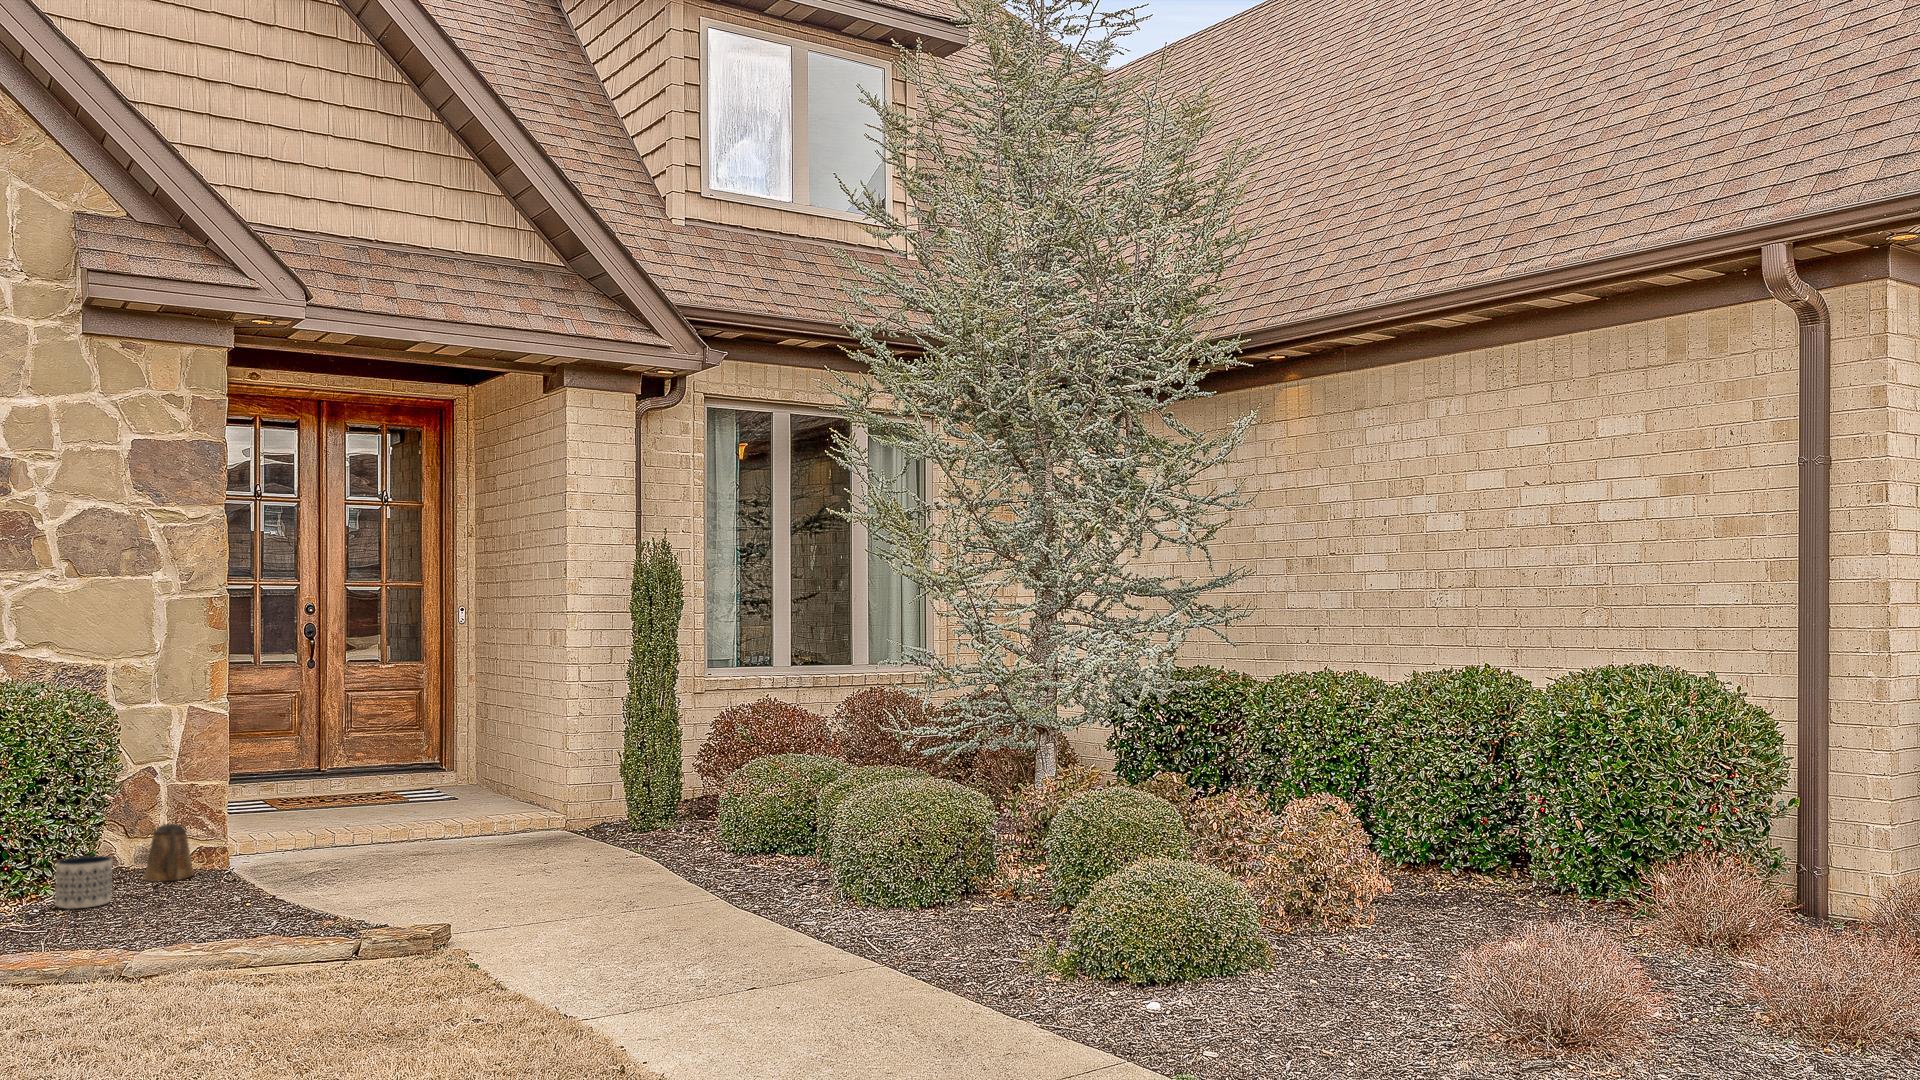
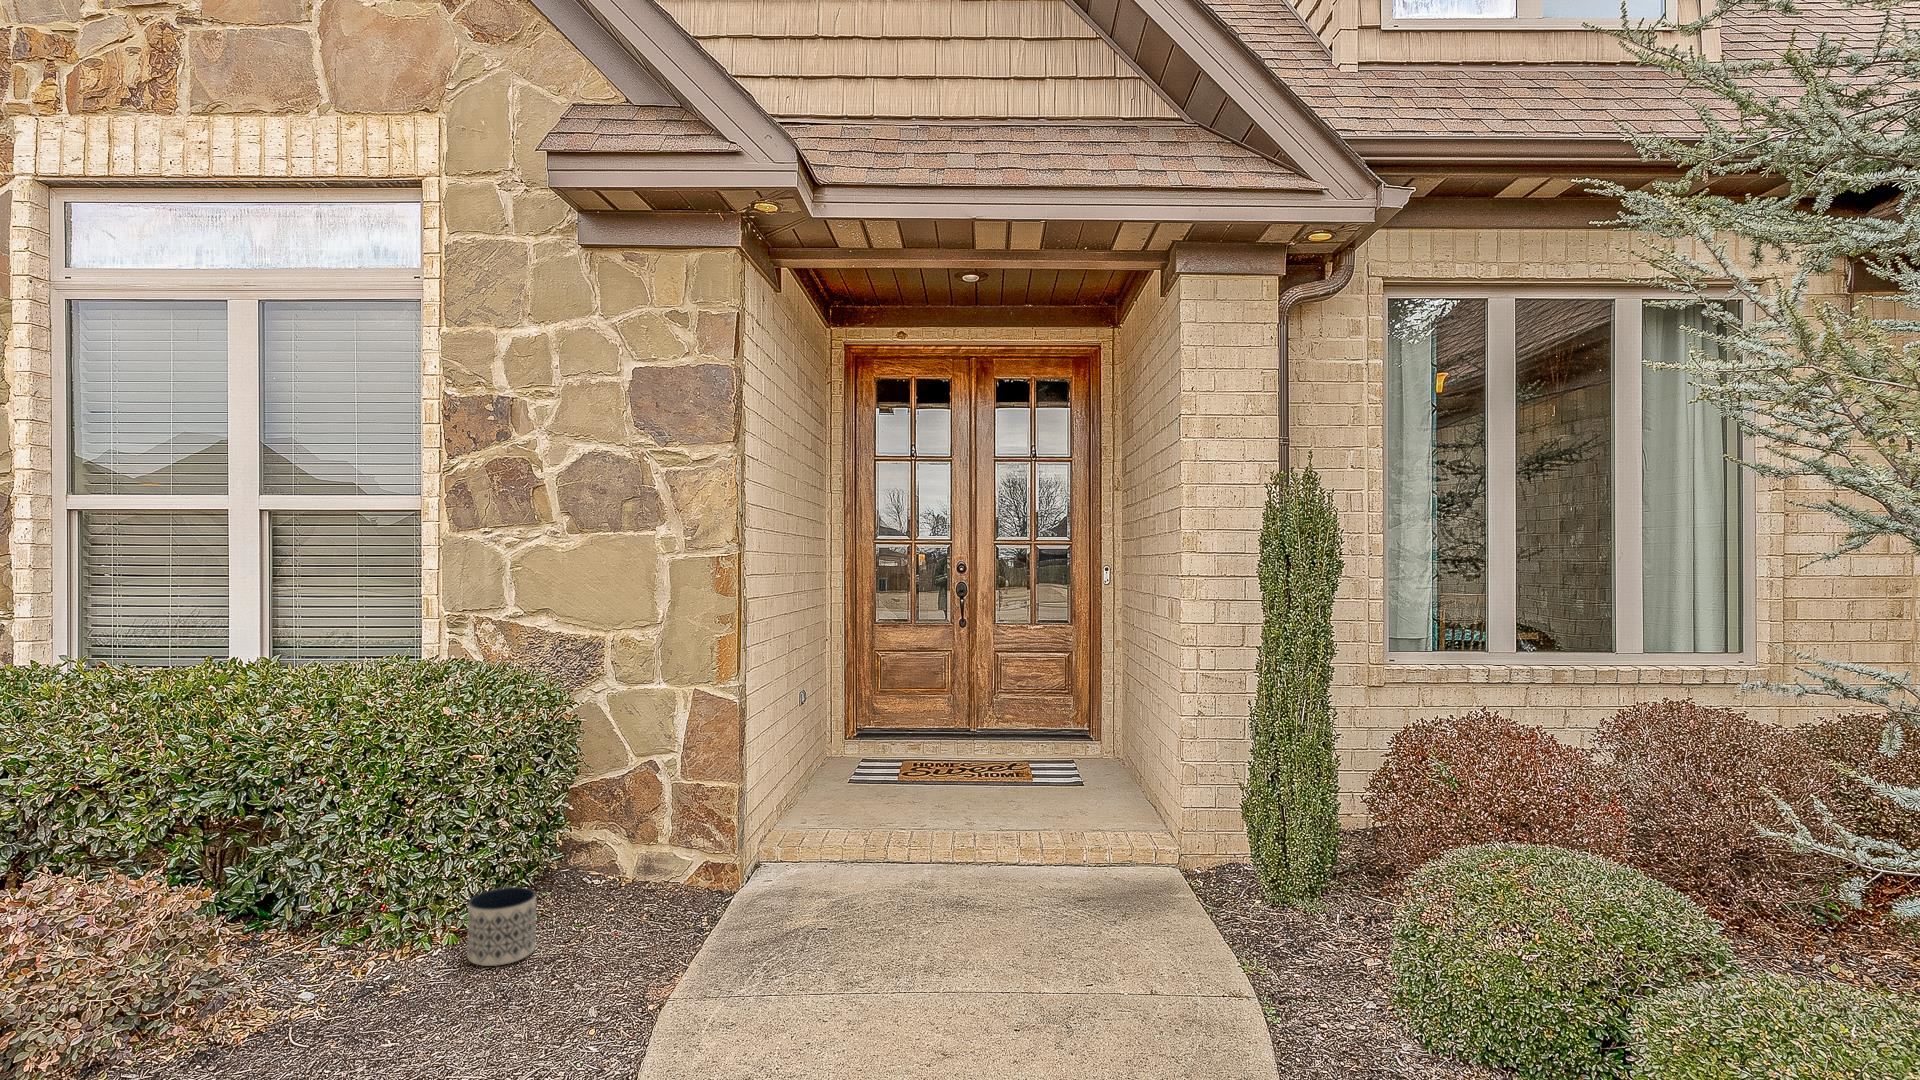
watering can: present [143,824,194,882] -> none [620,835,685,915]

